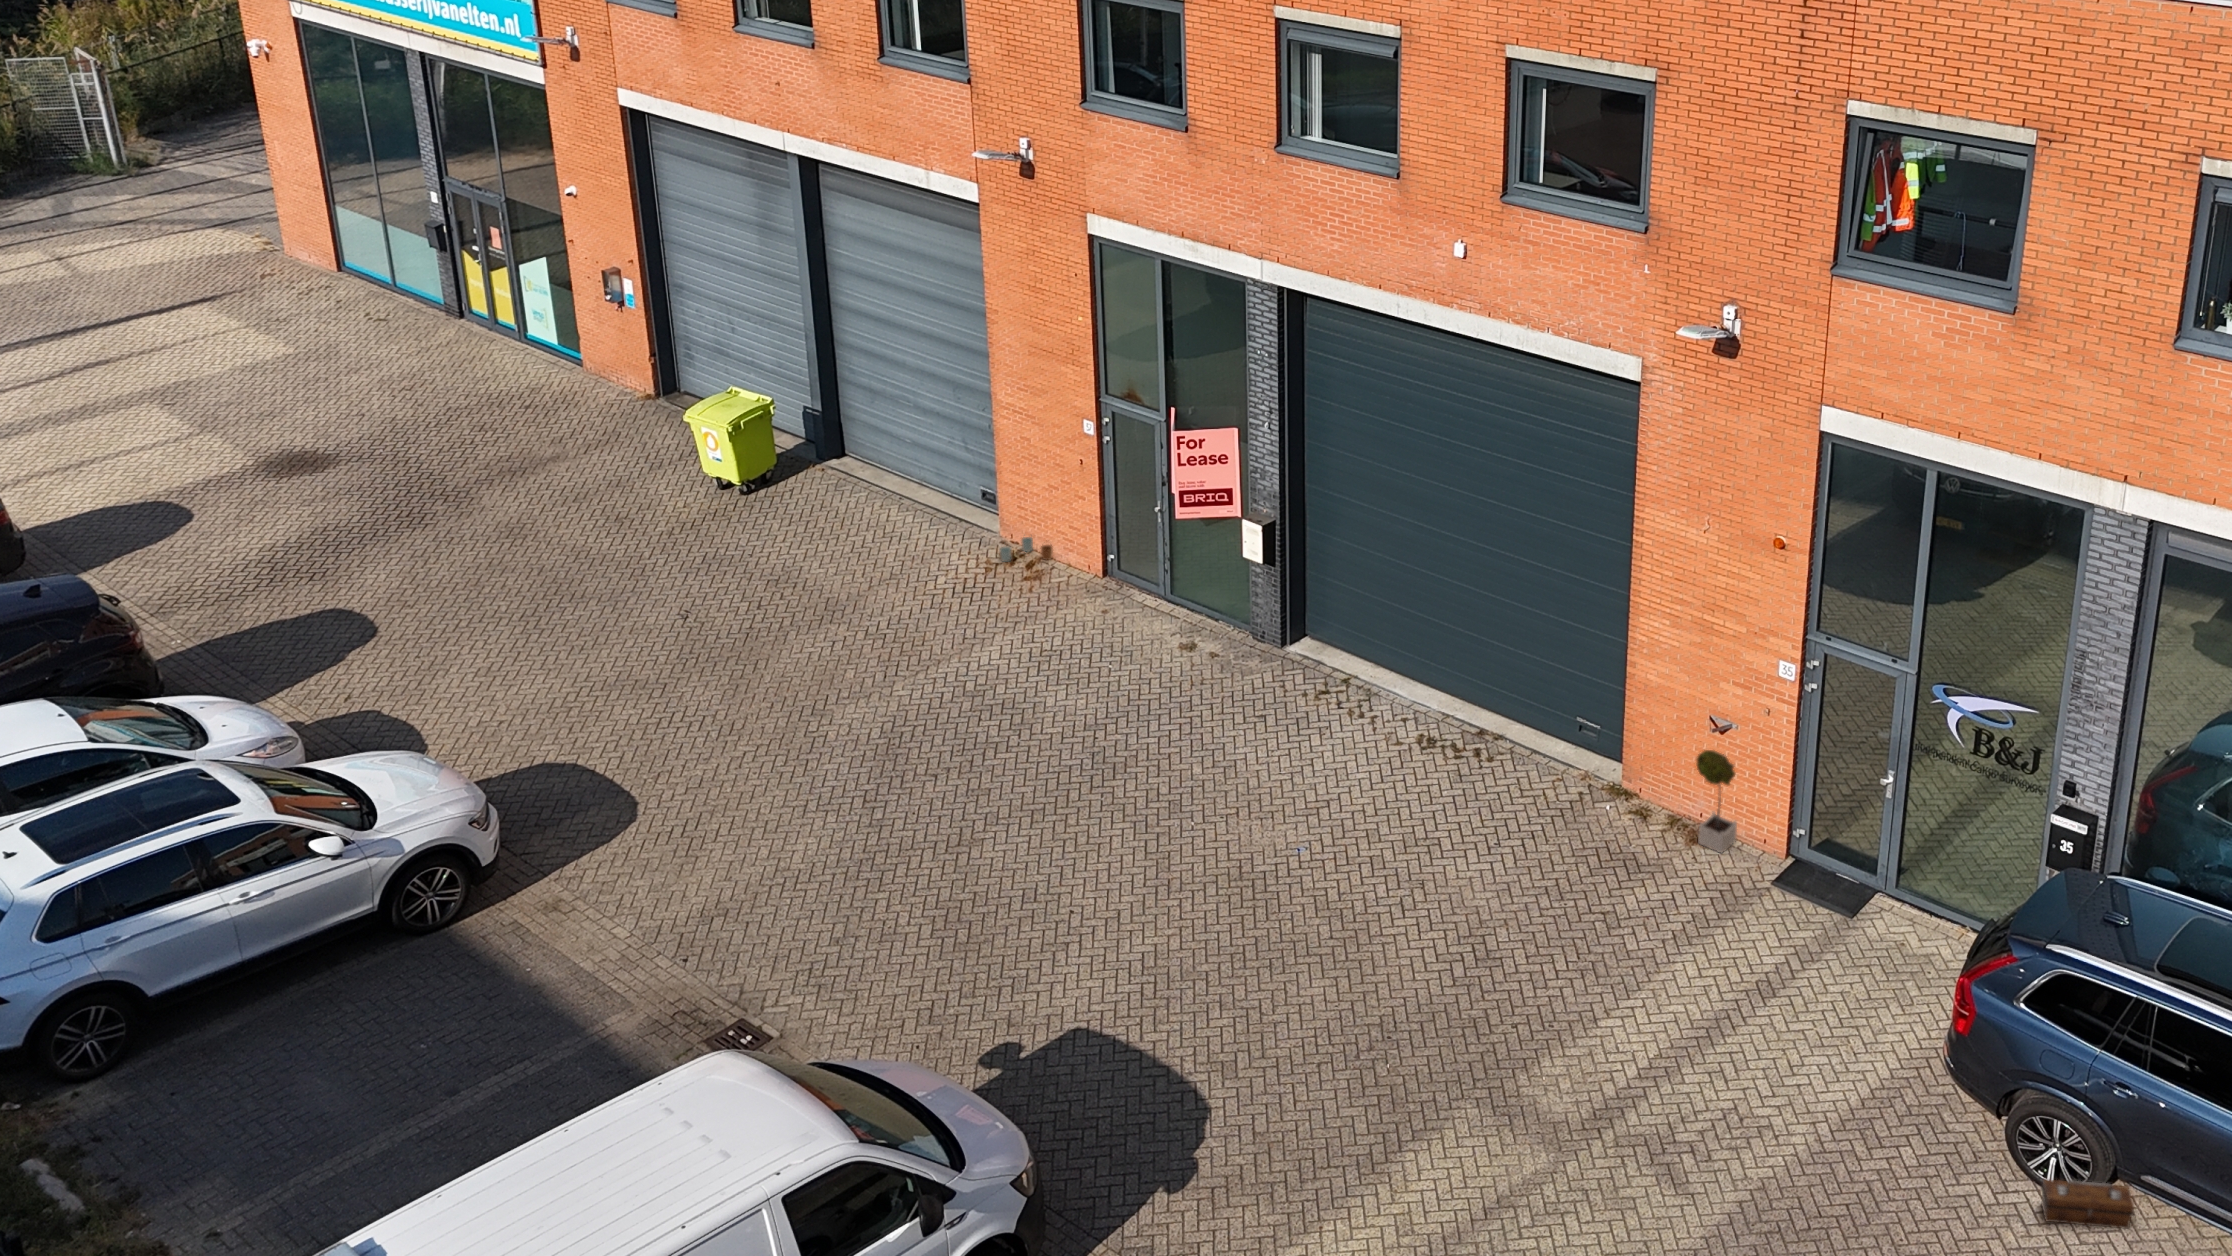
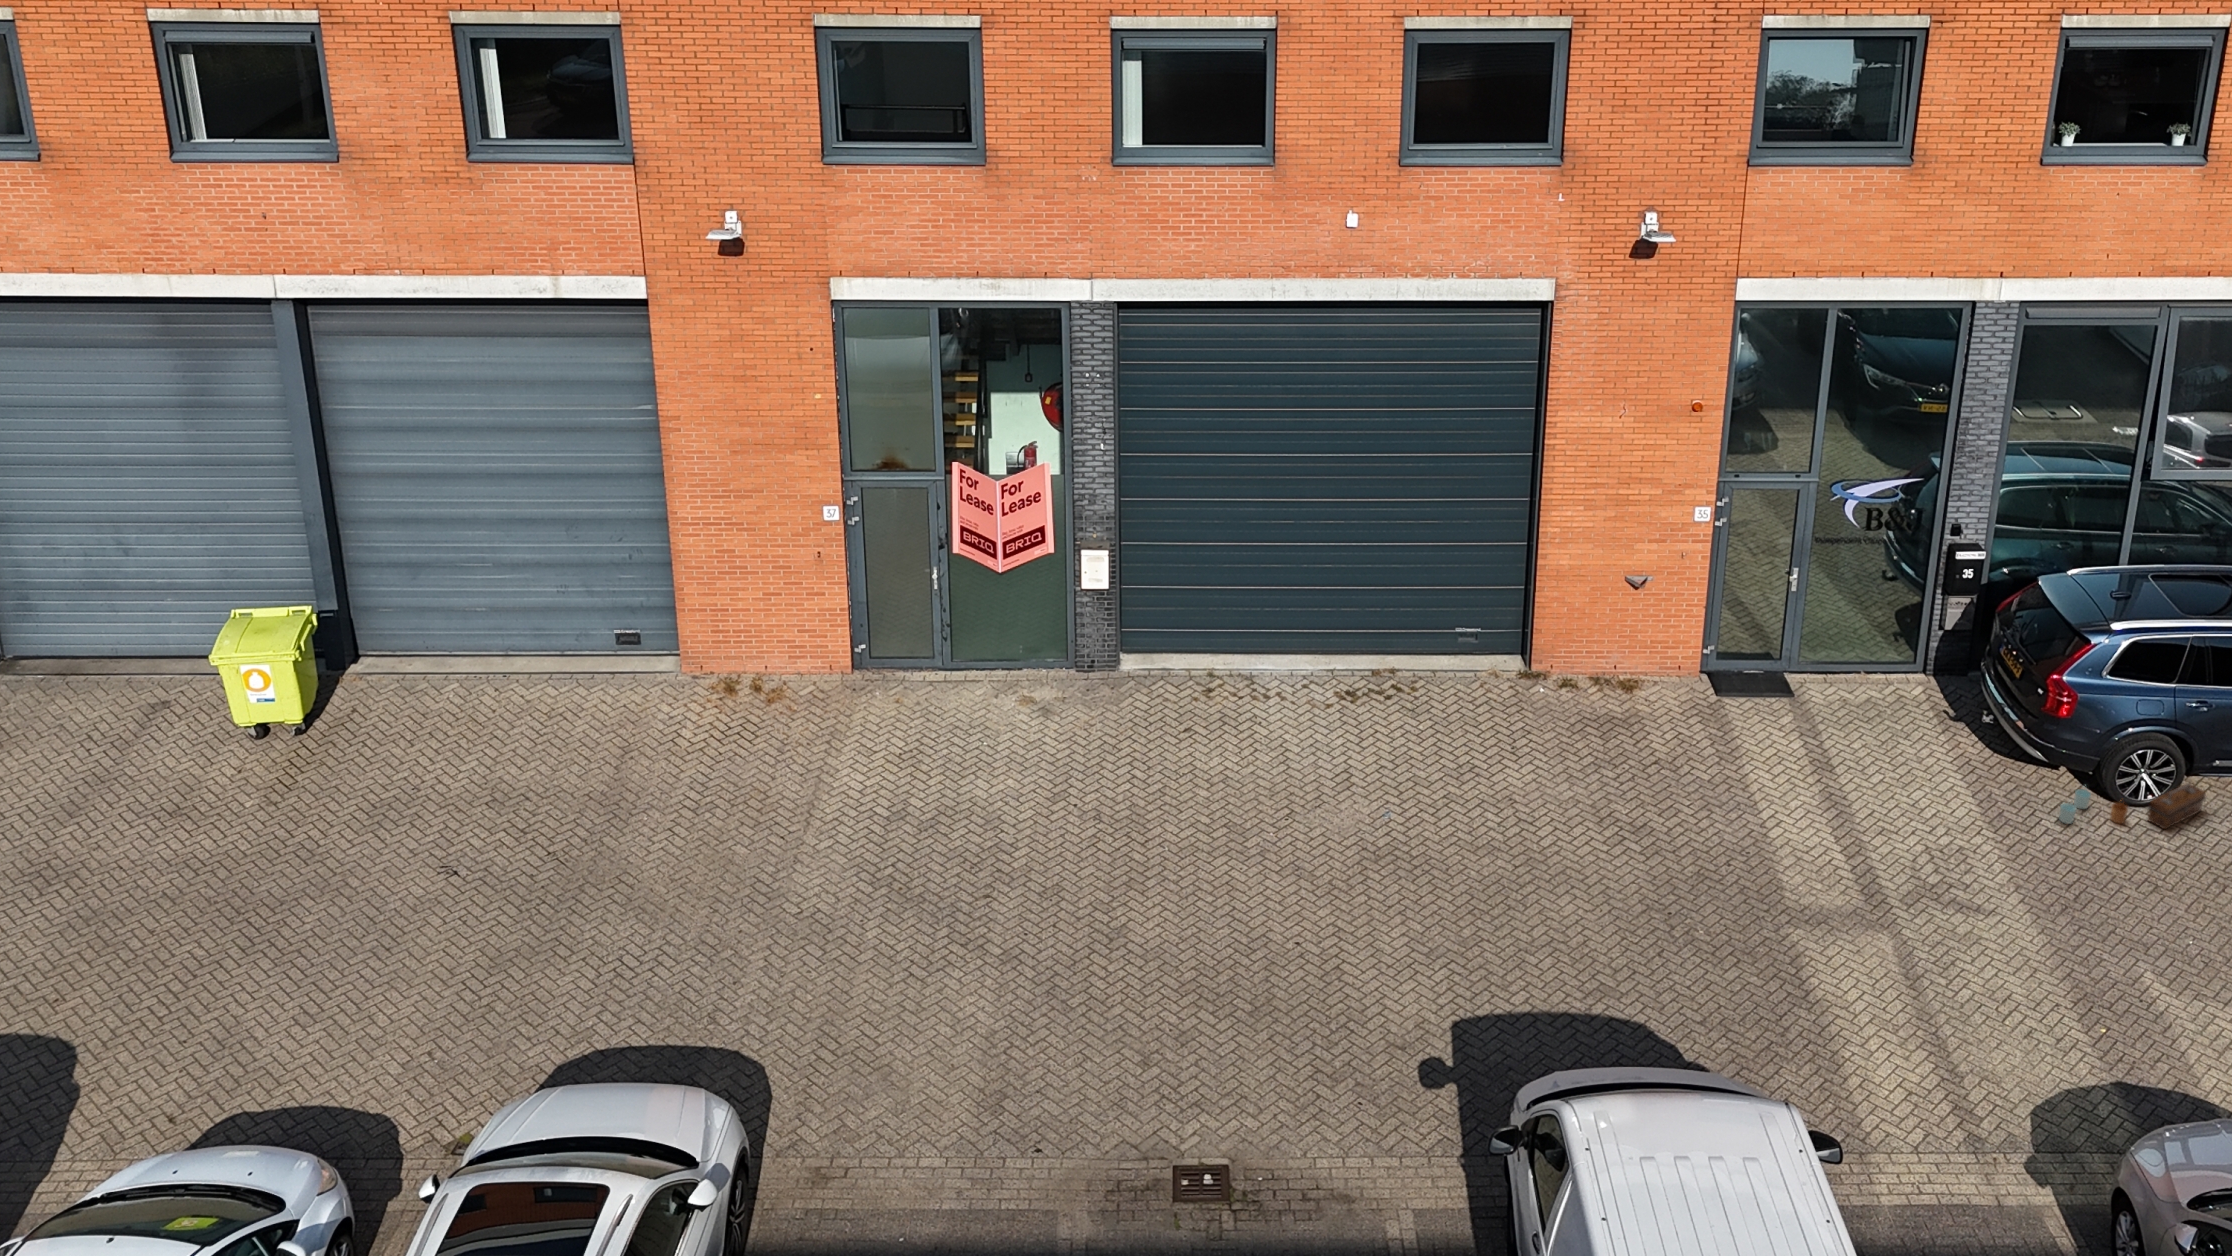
bucket: present [1000,537,1053,562] -> present [2059,789,2128,824]
potted tree: present [1696,750,1737,853] -> none [1640,607,1680,693]

